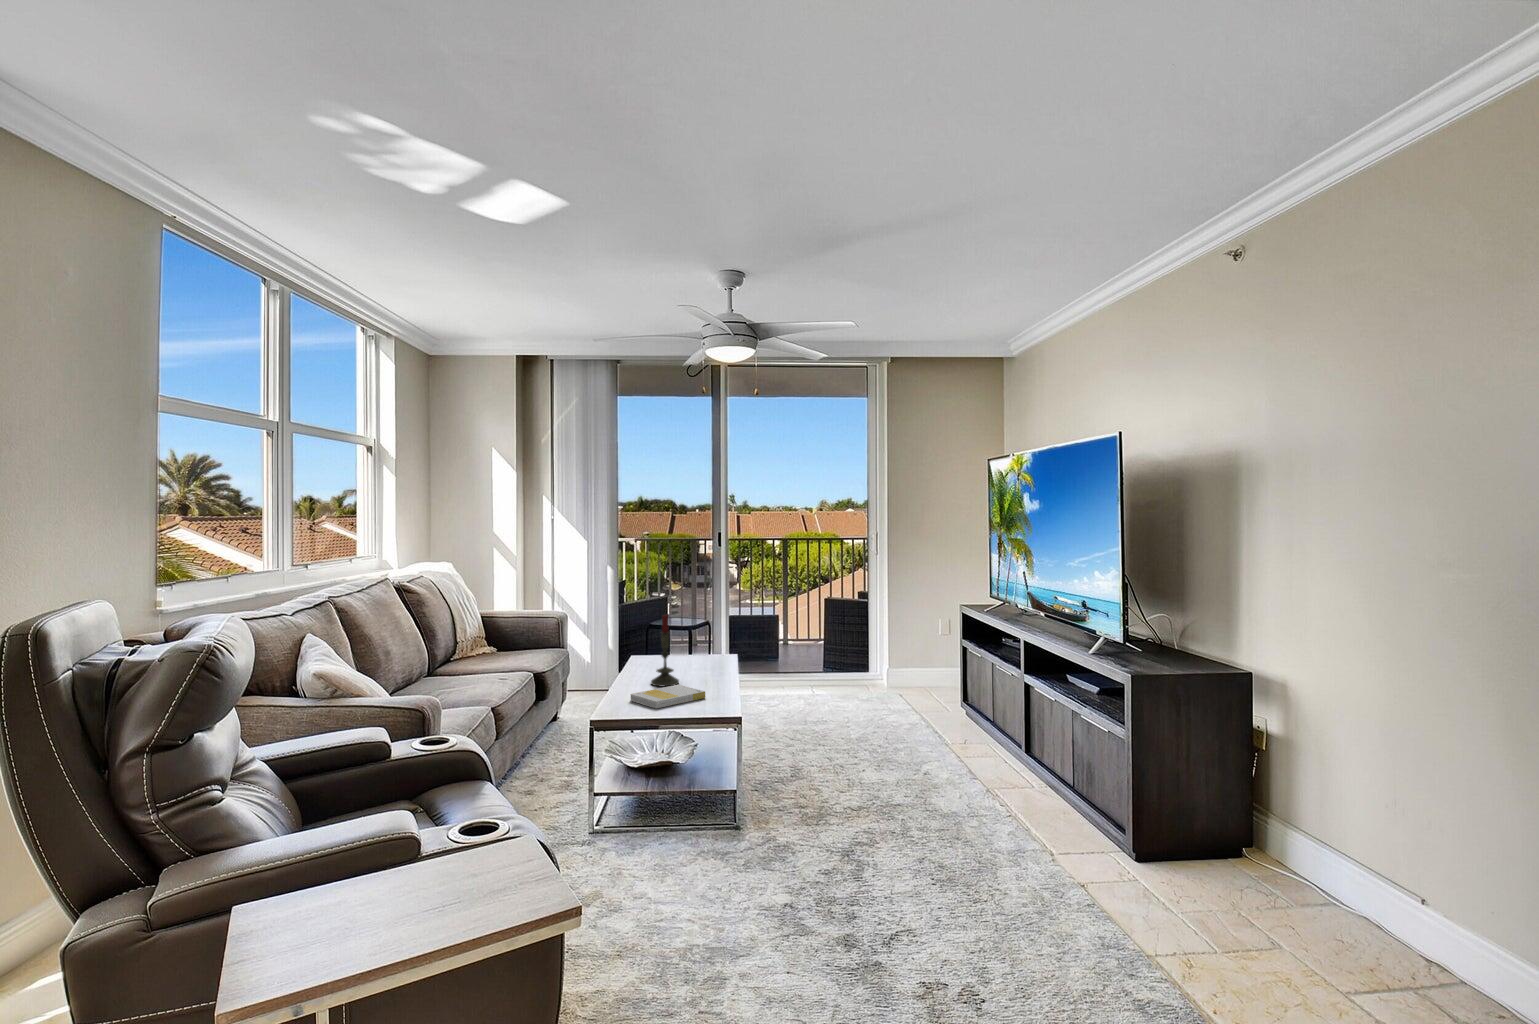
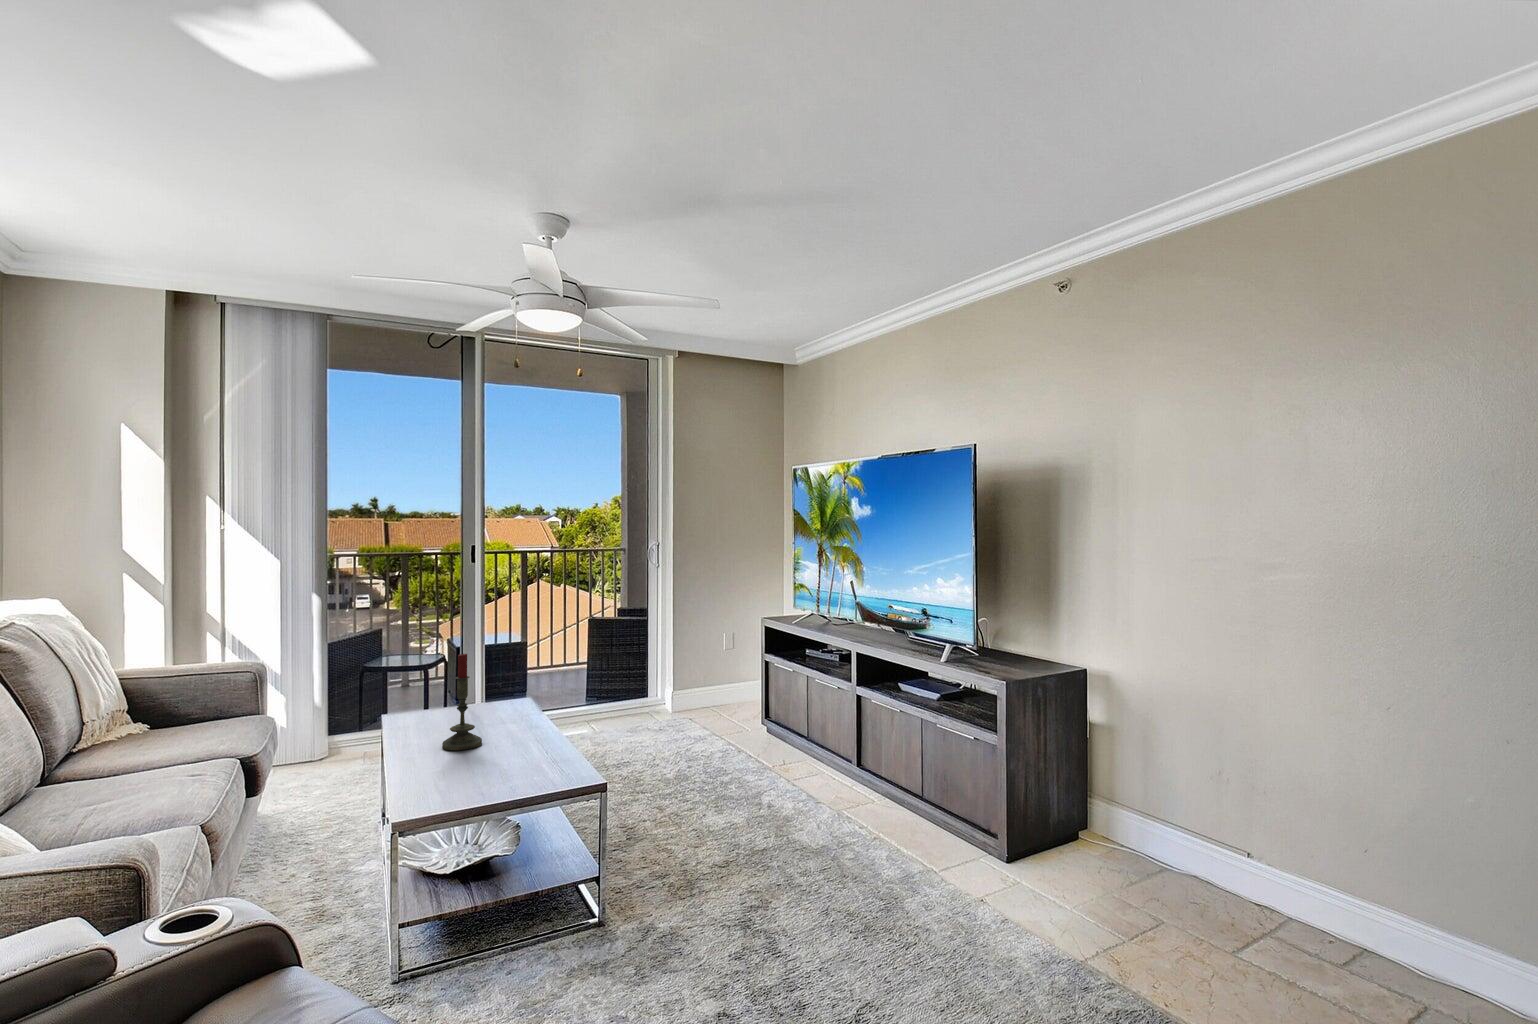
book: present [630,685,705,708] -> none [434,745,537,785]

